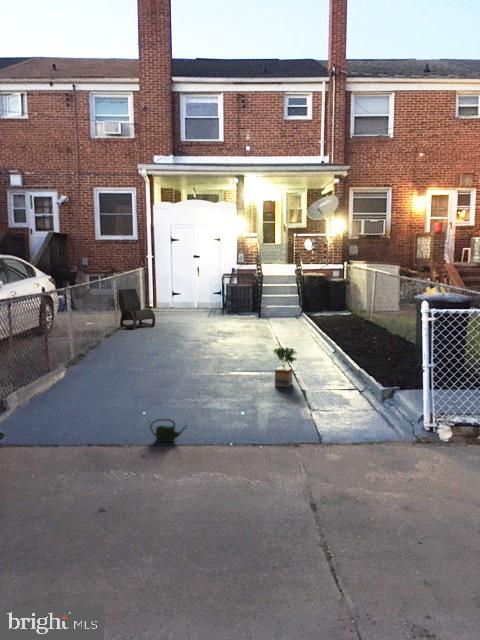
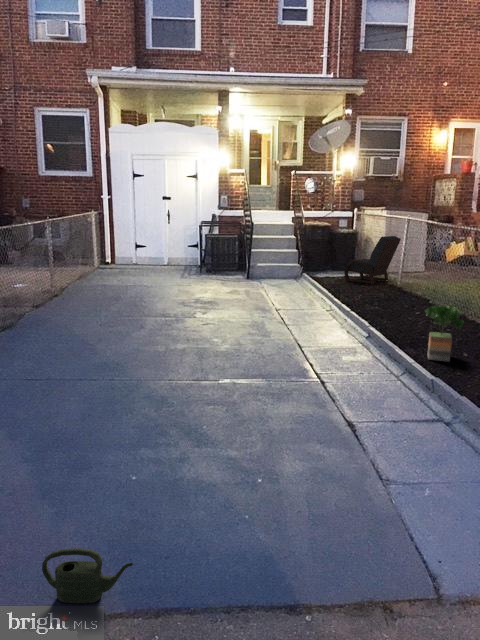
lounge chair: present [119,289,155,329] -> present [344,236,401,285]
potted tree: present [273,347,297,387] -> present [426,305,463,361]

